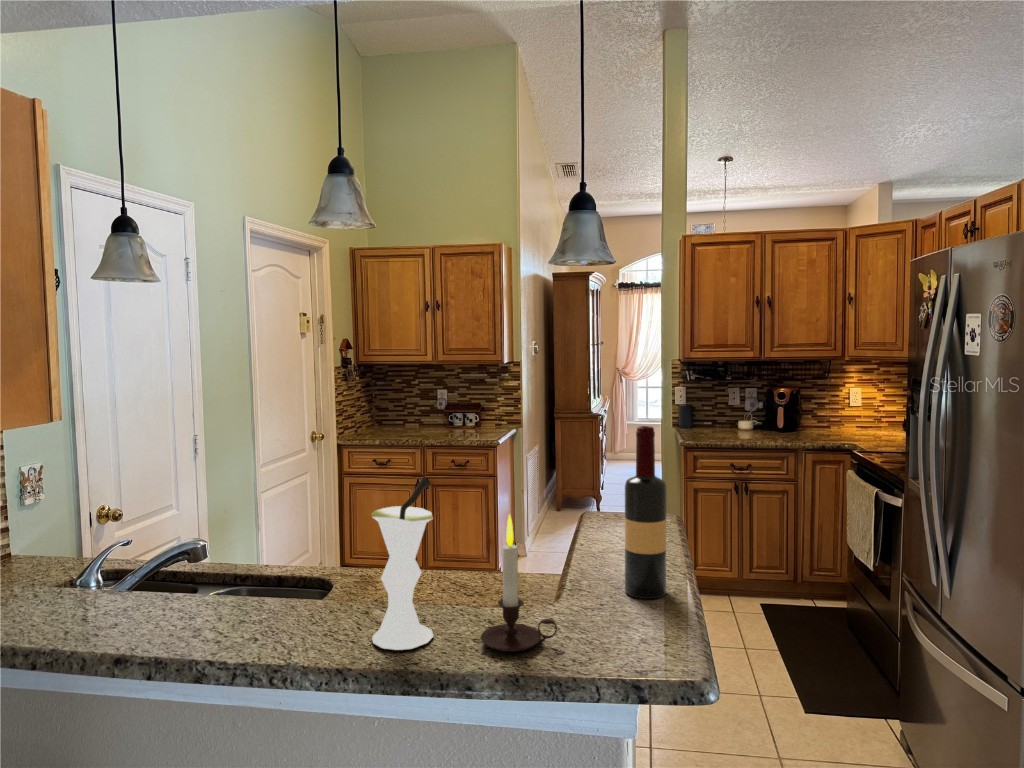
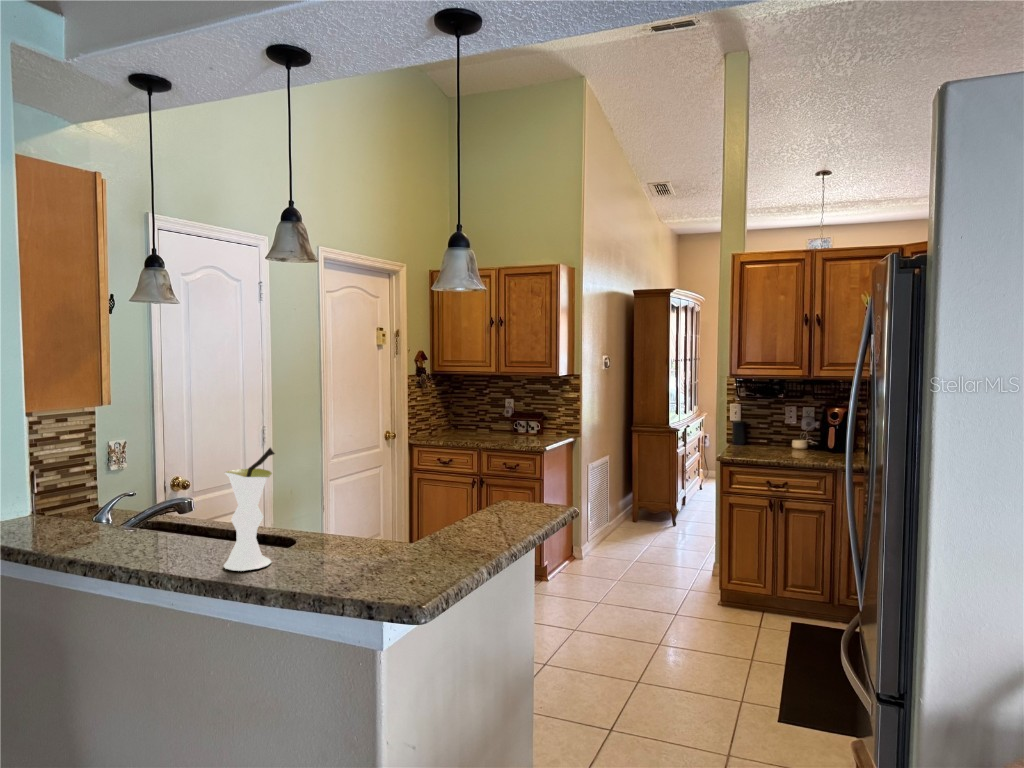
wine bottle: present [625,426,666,599] -> none [440,419,473,558]
candle: present [481,515,557,652] -> none [290,476,343,578]

